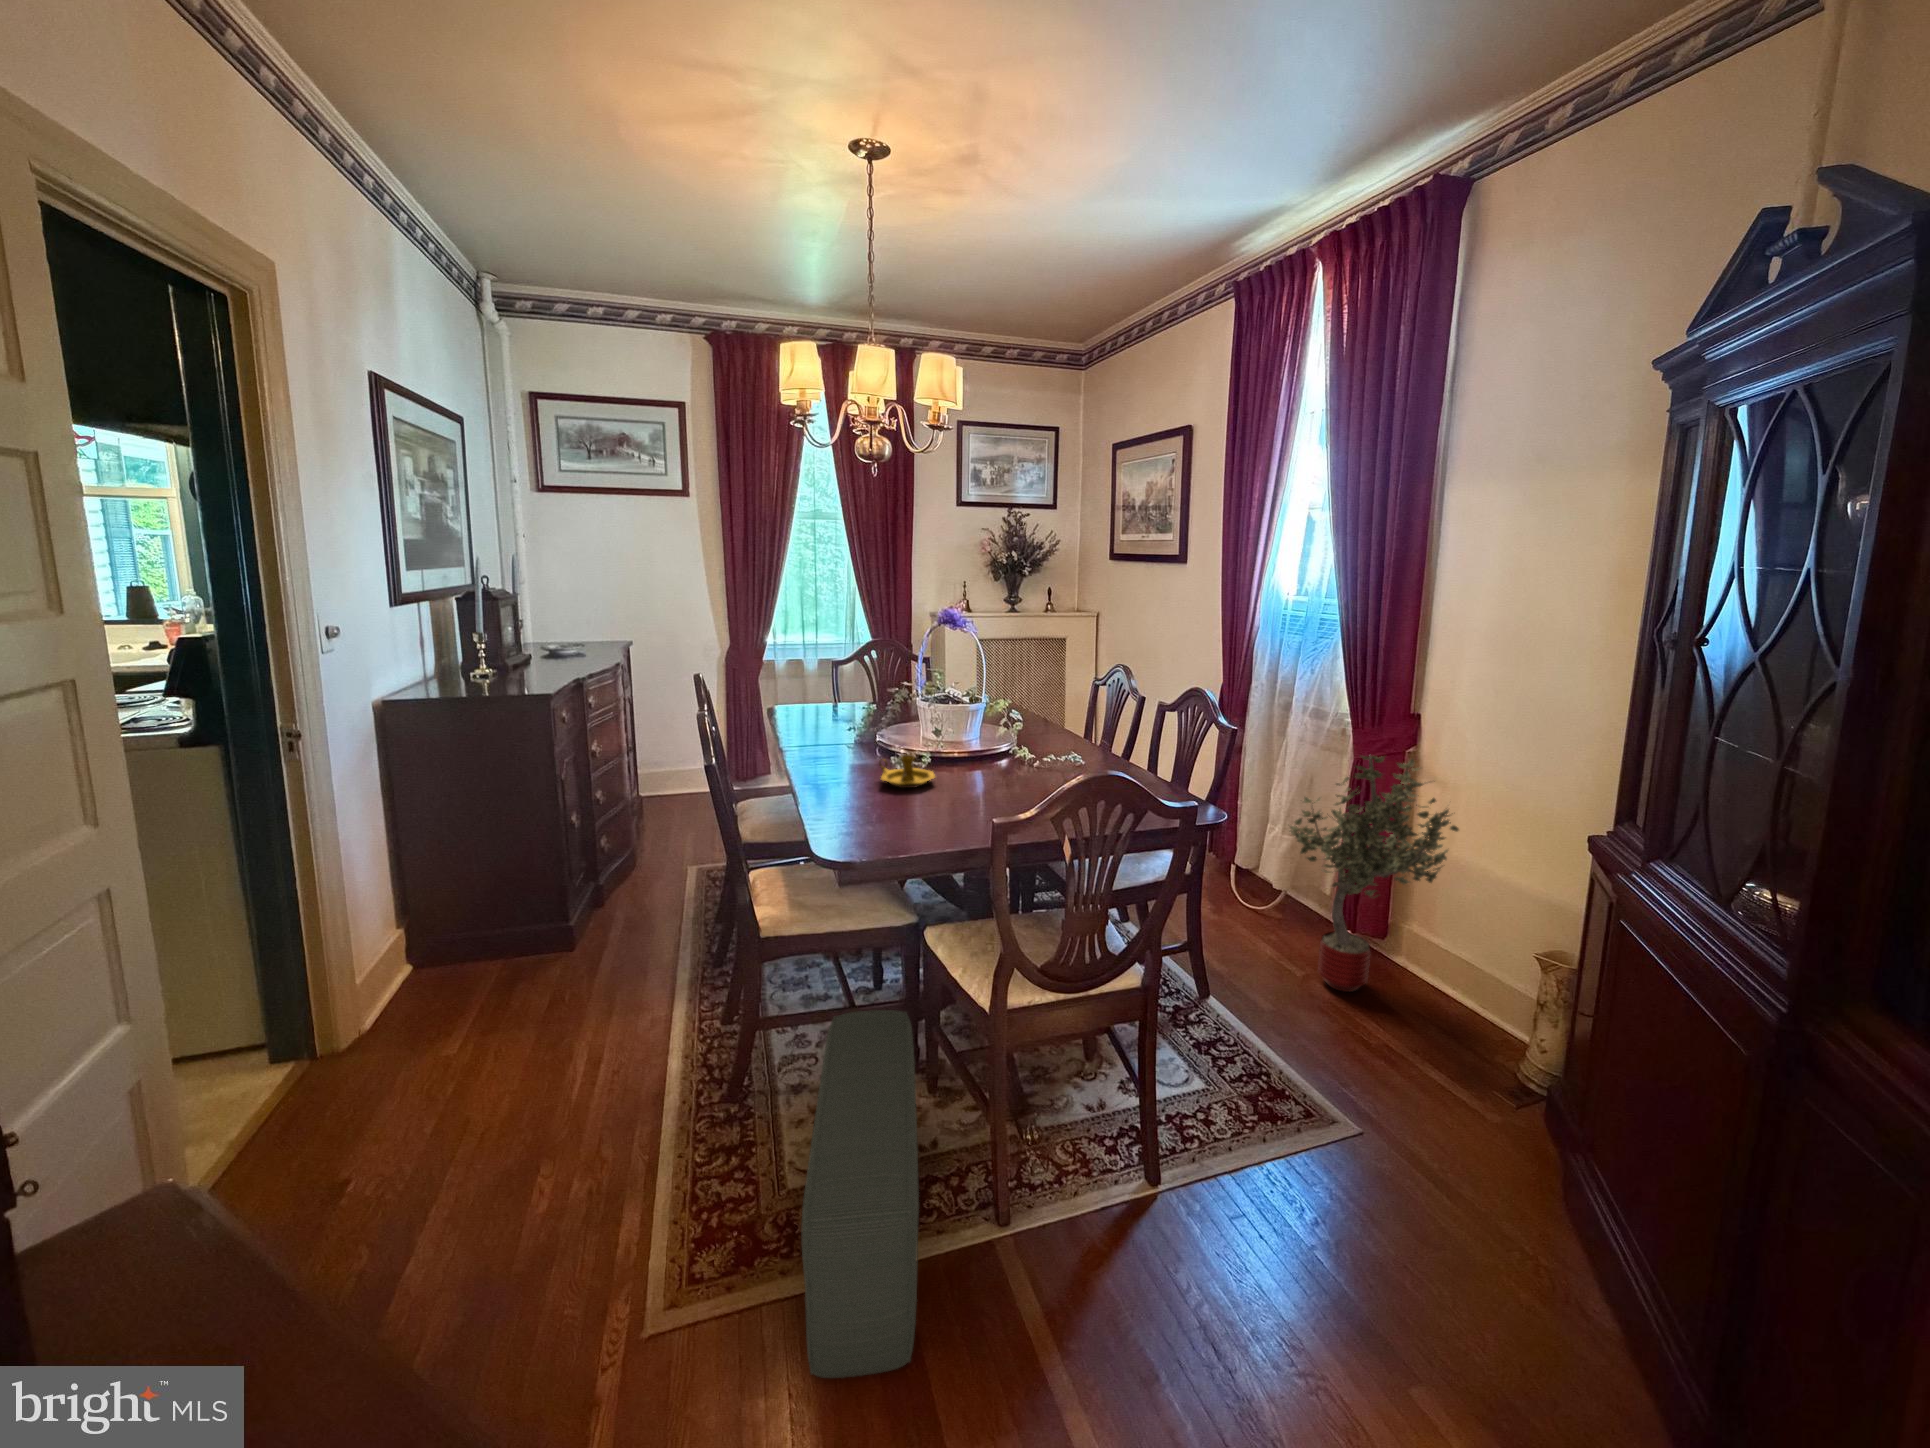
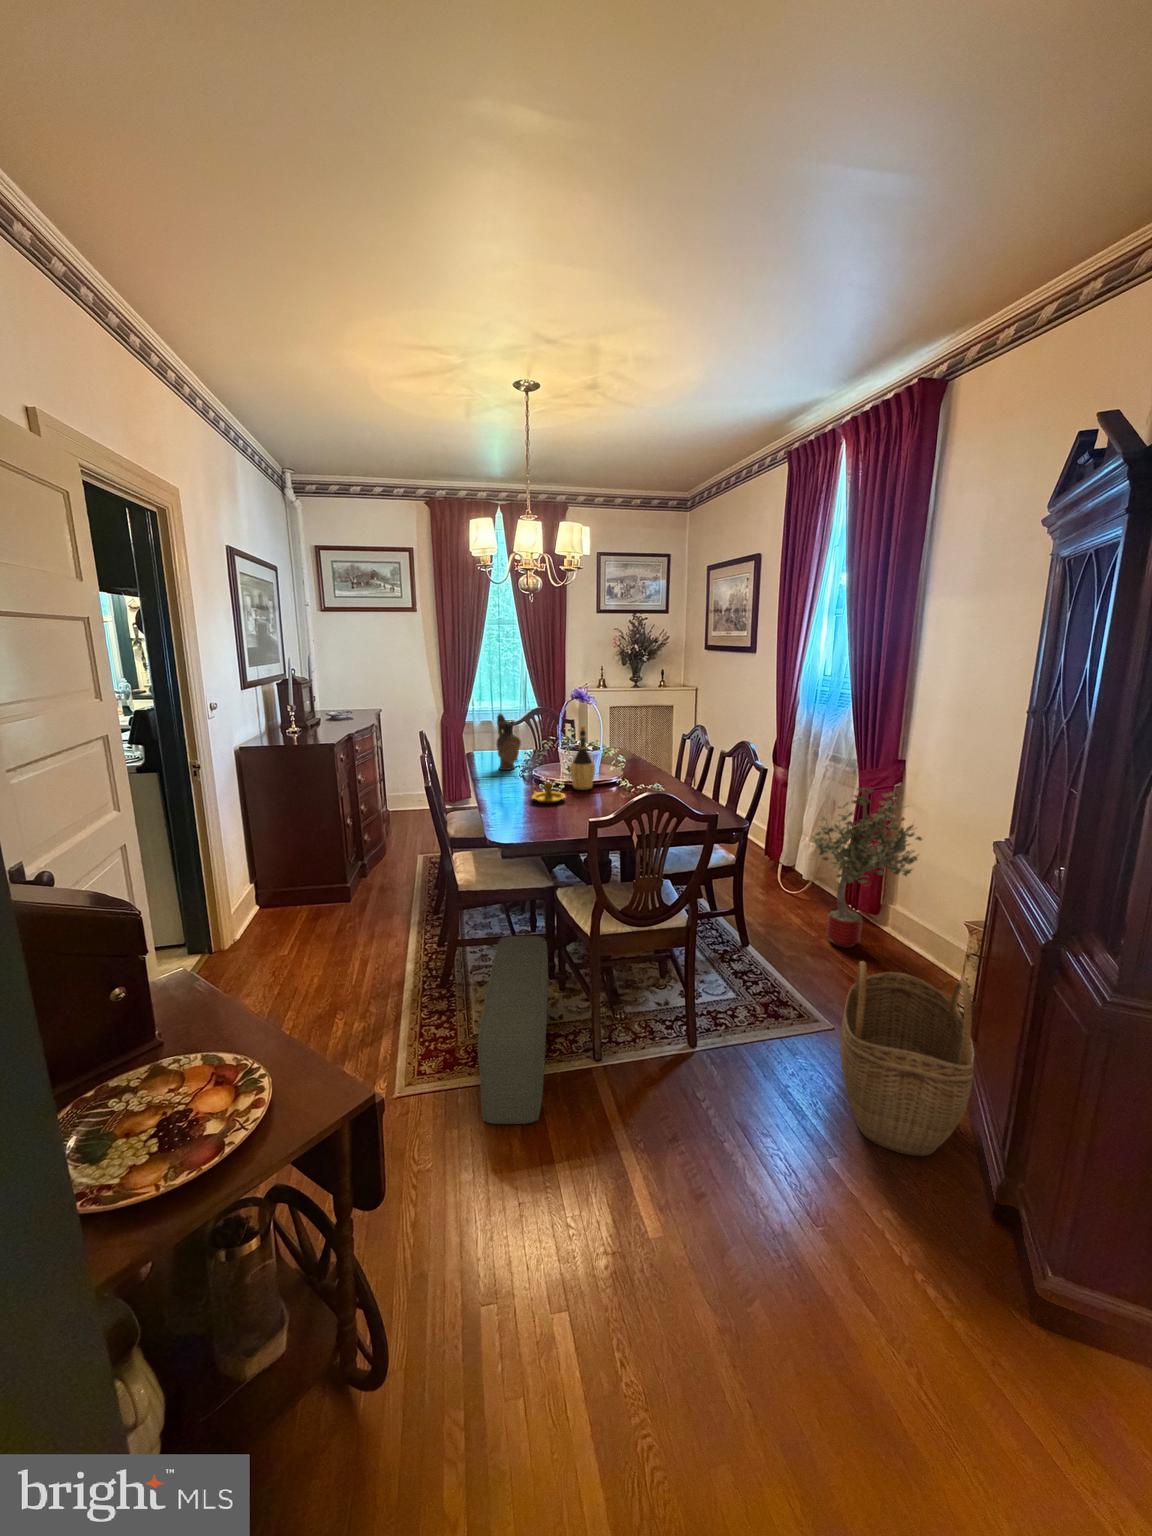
ceramic pitcher: none [819,646,857,734] -> present [497,714,521,770]
wine bottle: none [939,666,978,764] -> present [570,727,595,790]
woven basket: none [1398,1038,1632,1365] -> present [840,961,974,1156]

